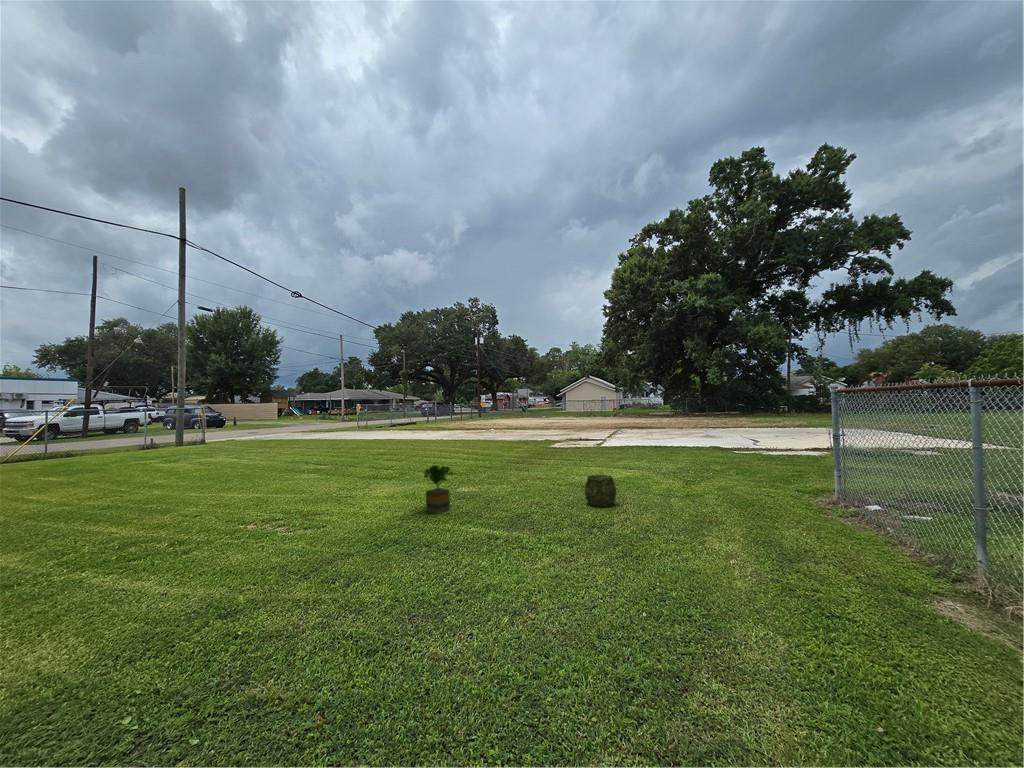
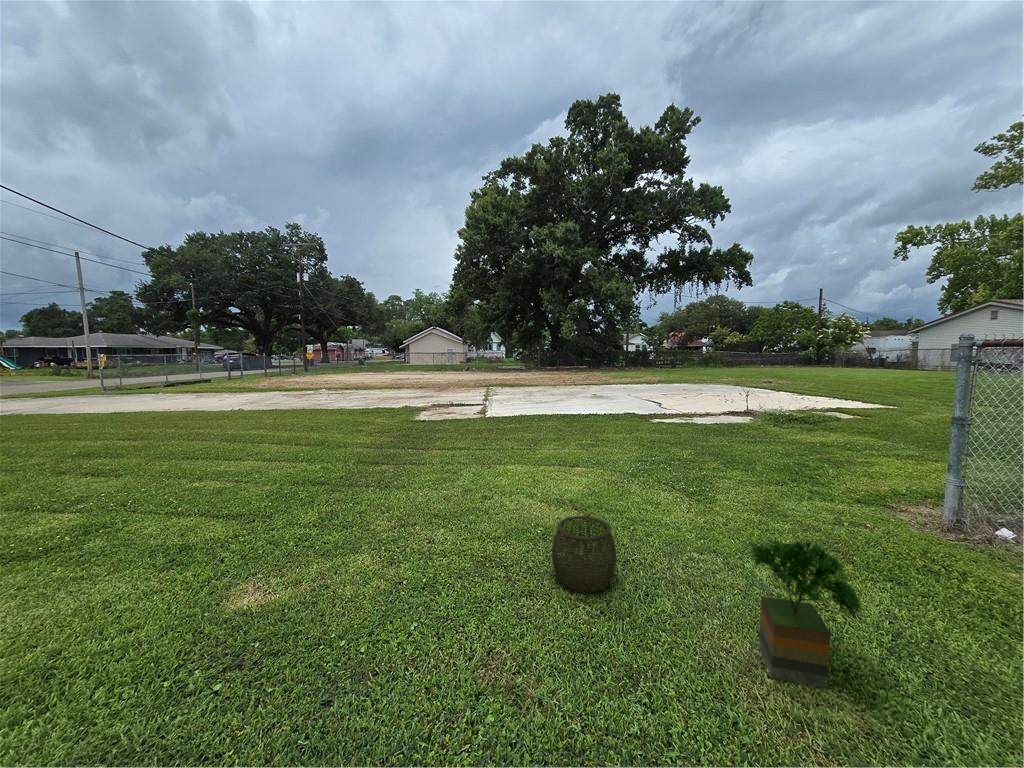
potted tree: present [424,465,453,513] -> present [751,539,861,688]

